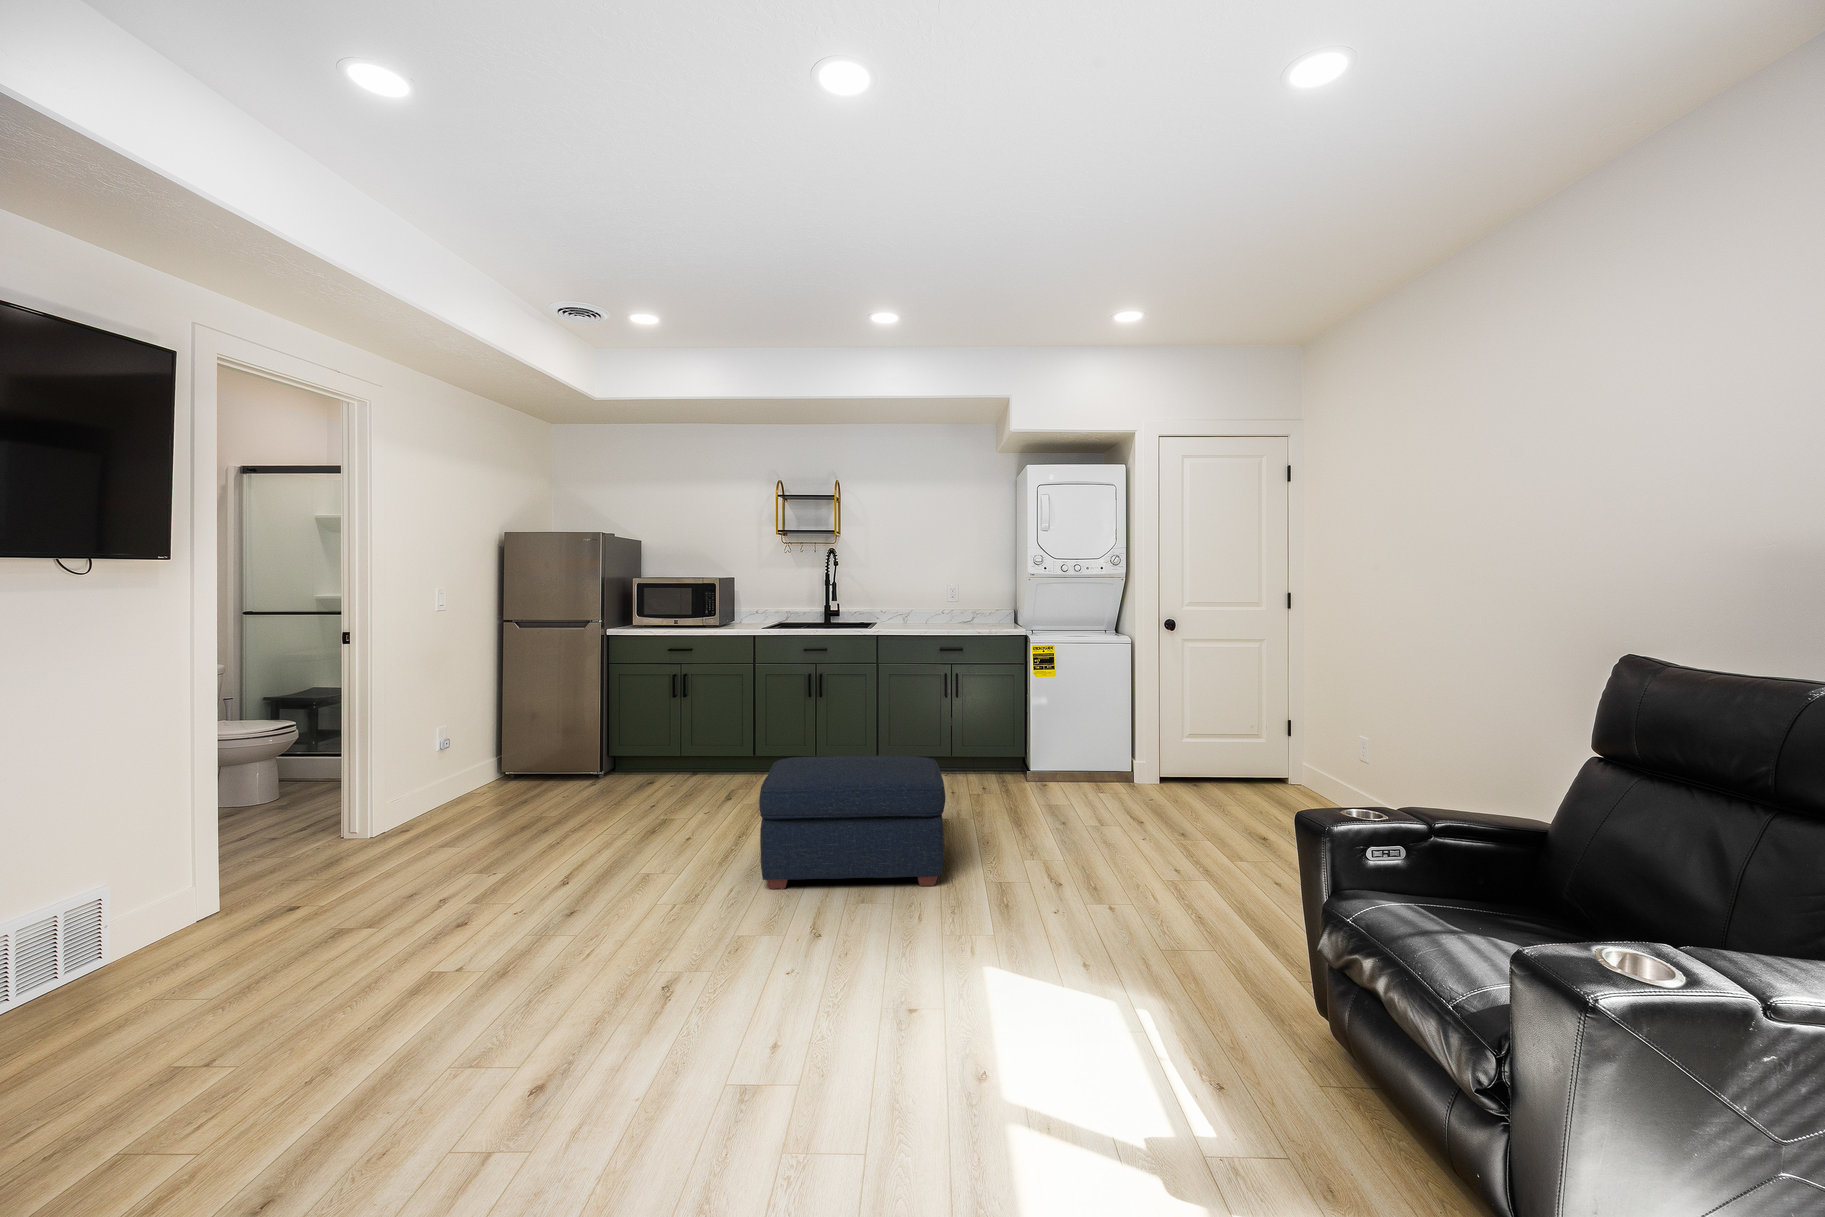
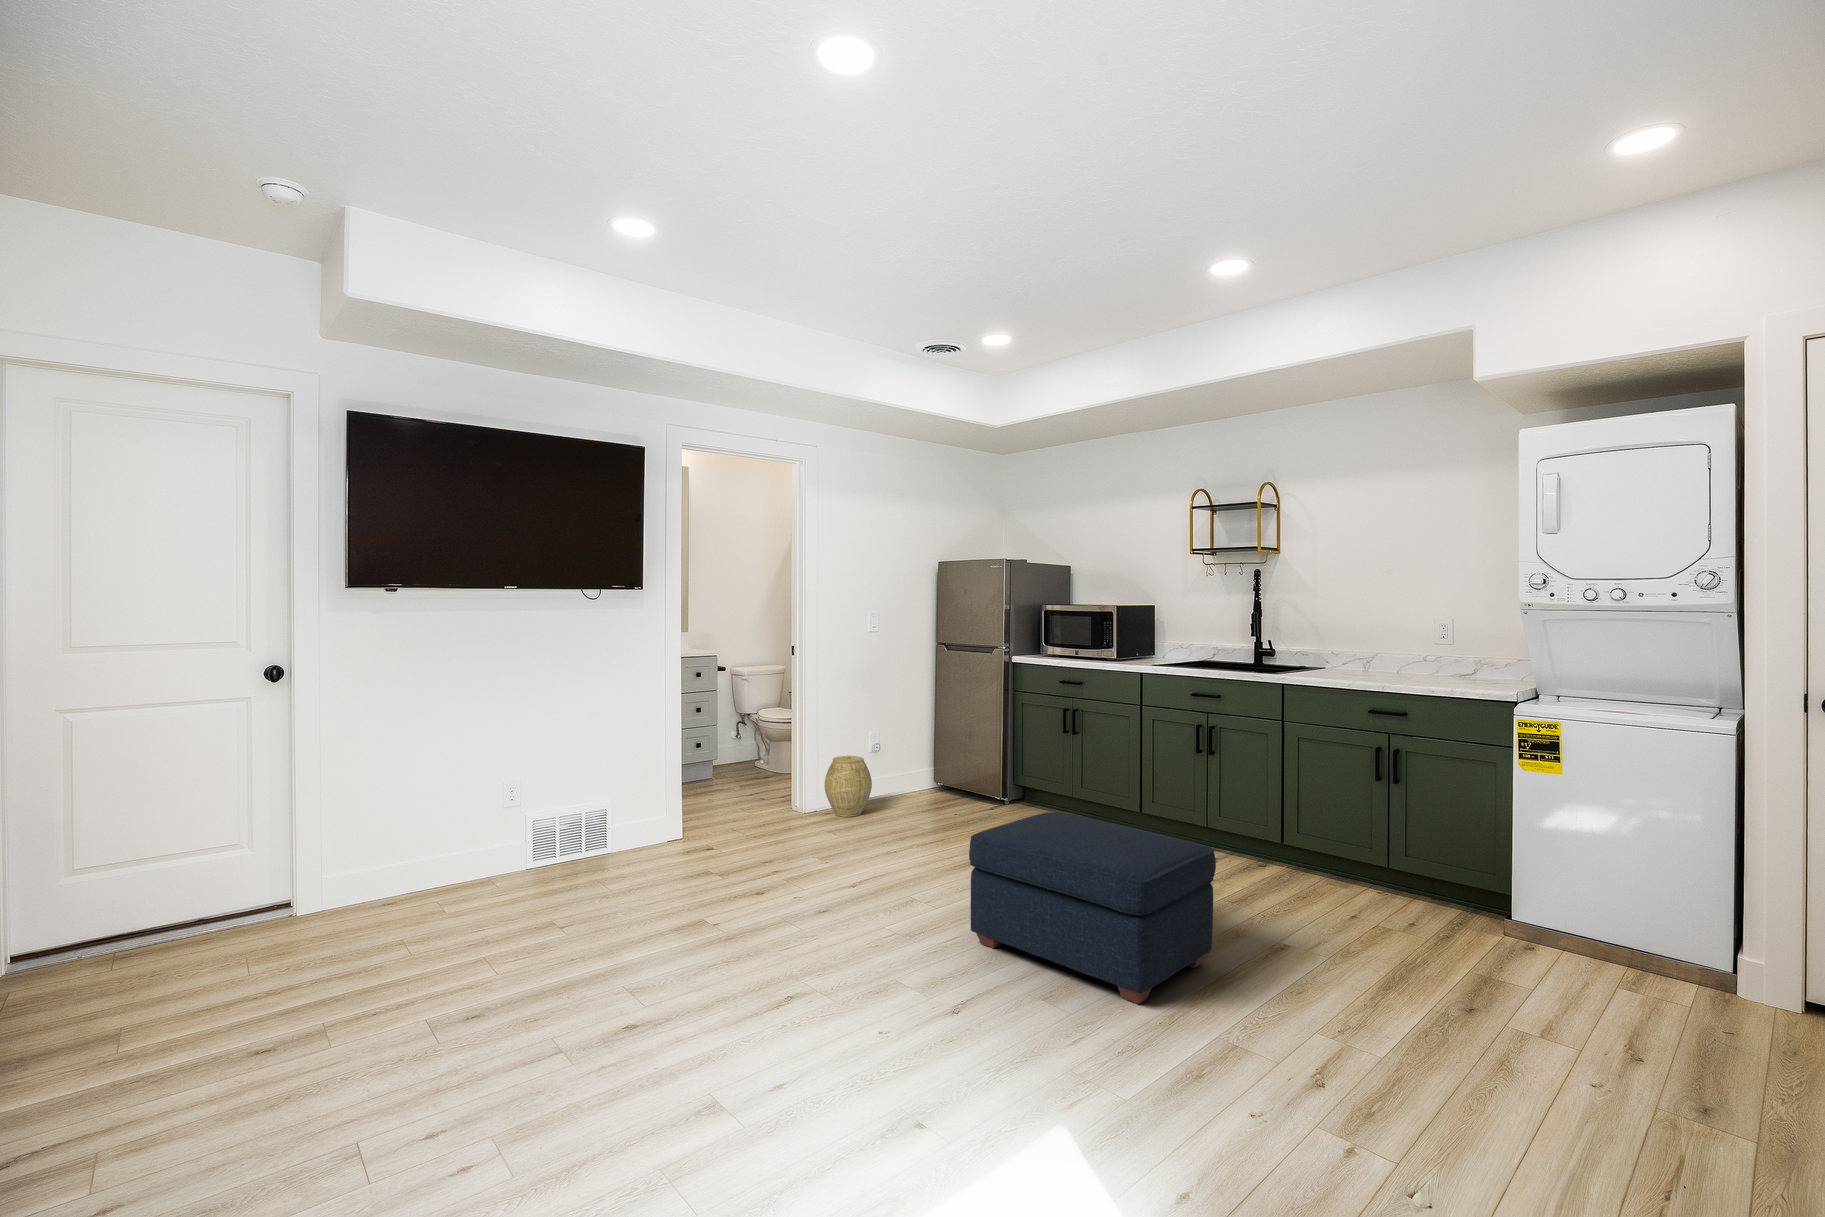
woven basket: none [401,755,467,829] -> present [824,755,872,817]

